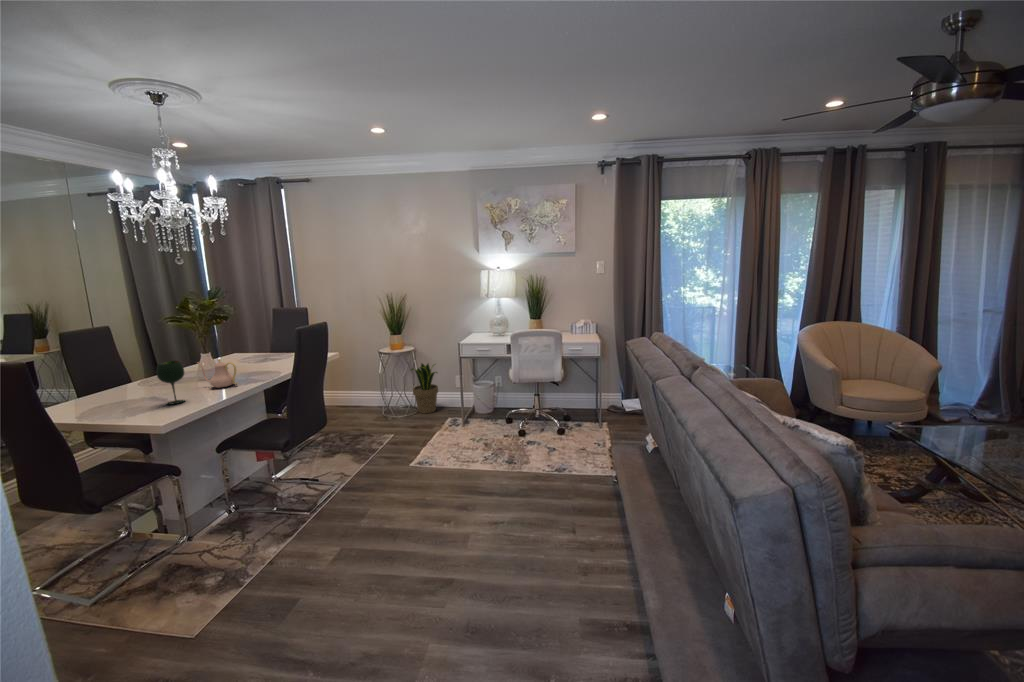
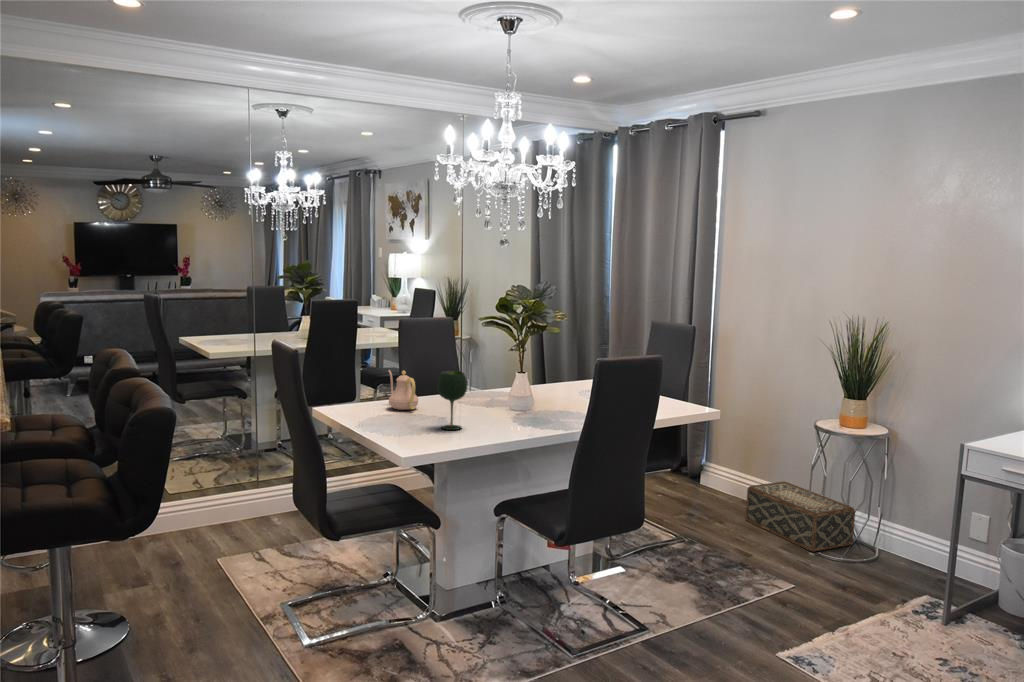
teapot: present [198,359,238,388] -> present [388,370,418,410]
potted plant: present [411,364,438,413] -> none [864,465,931,570]
woven basket: none [347,388,407,418] -> present [746,481,855,552]

